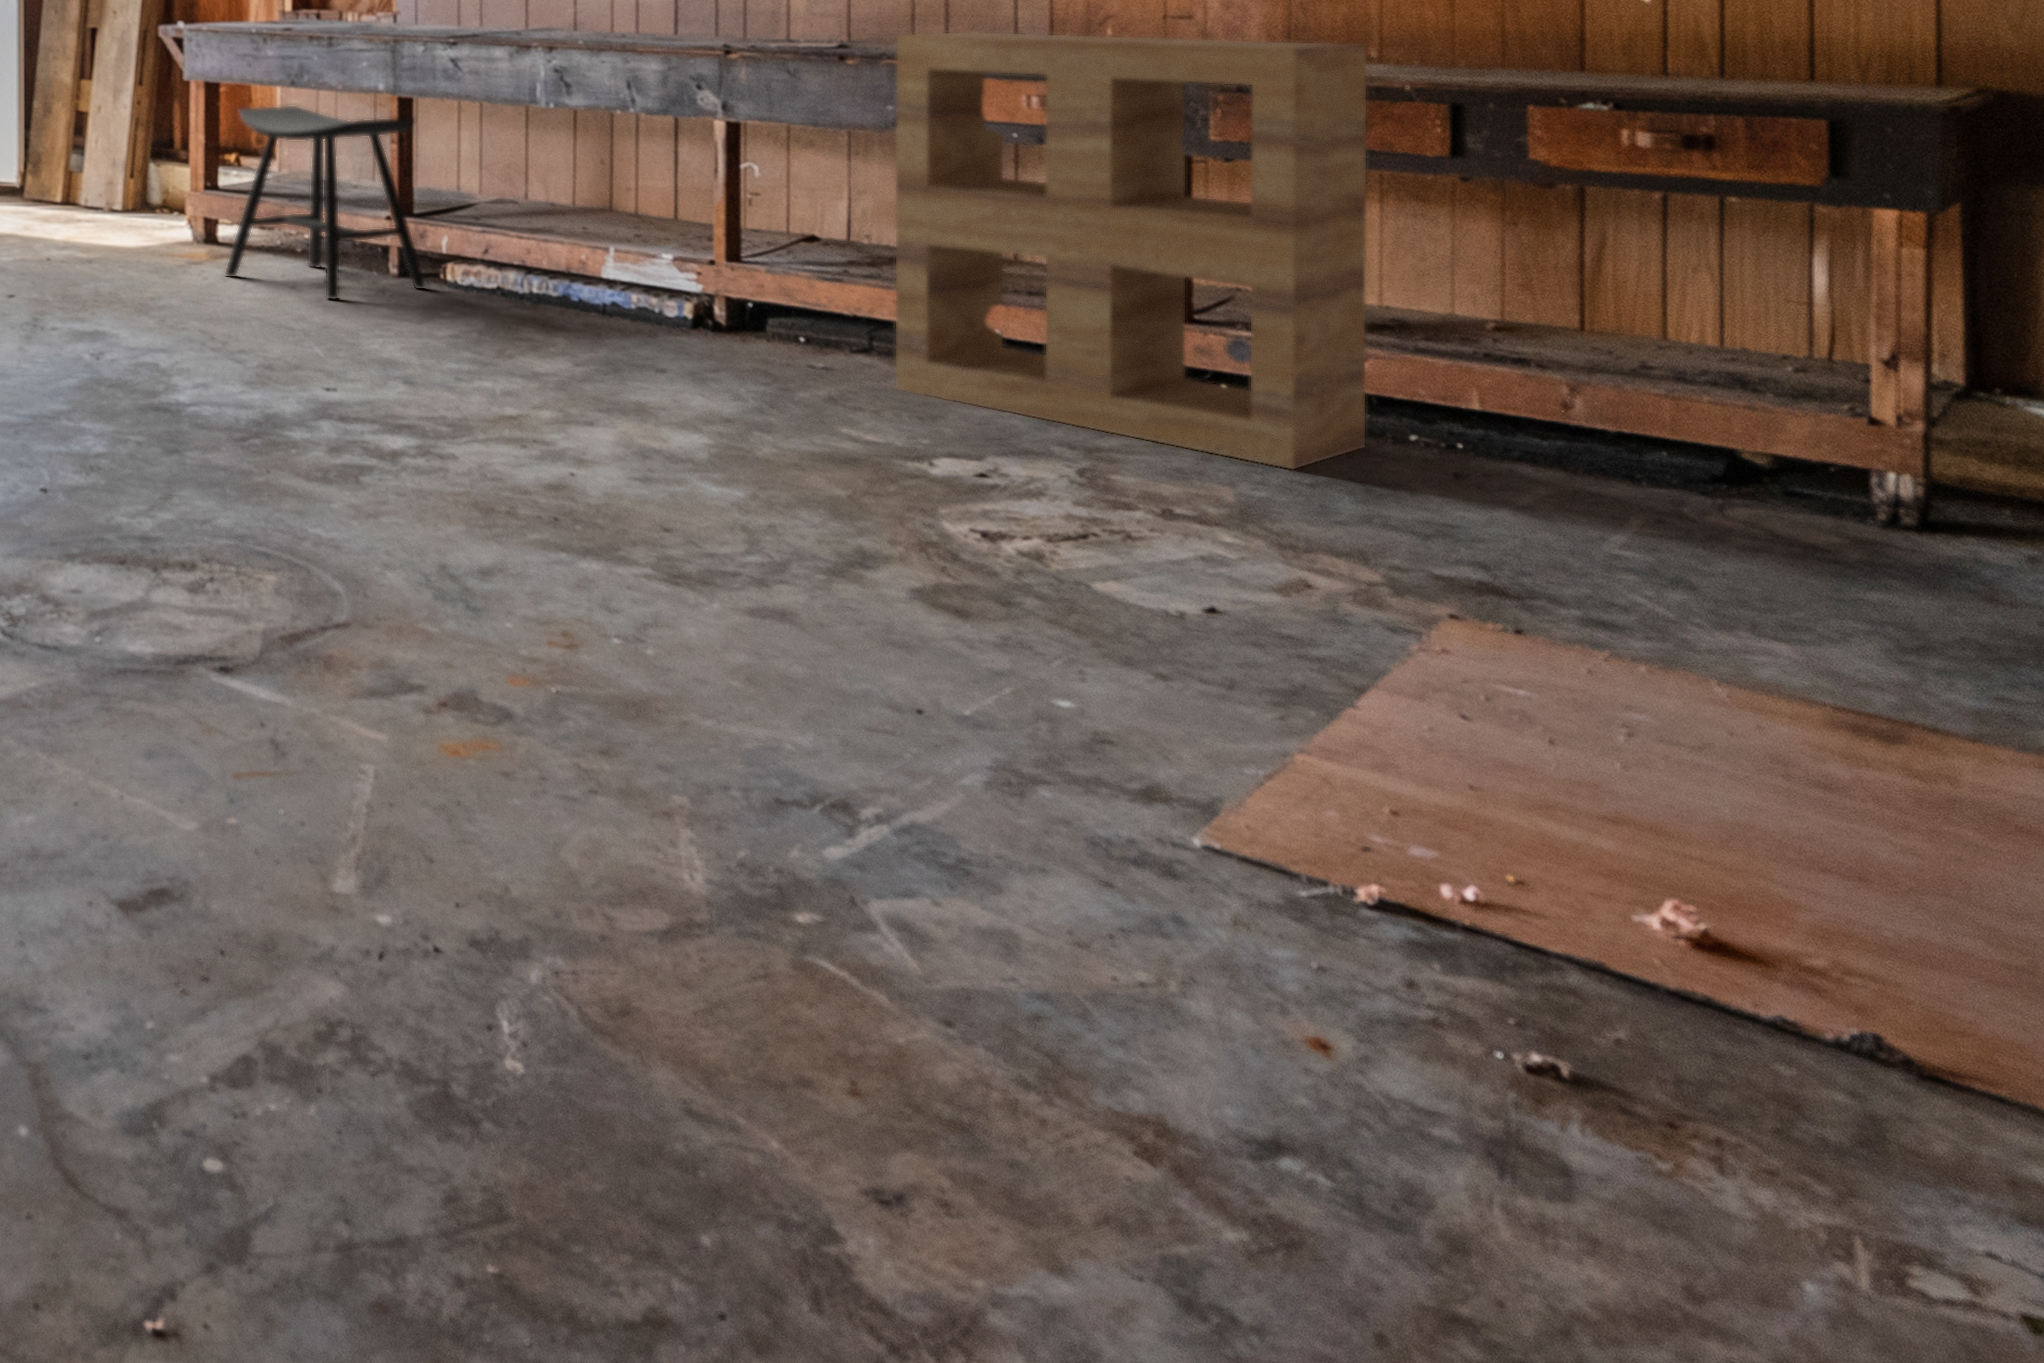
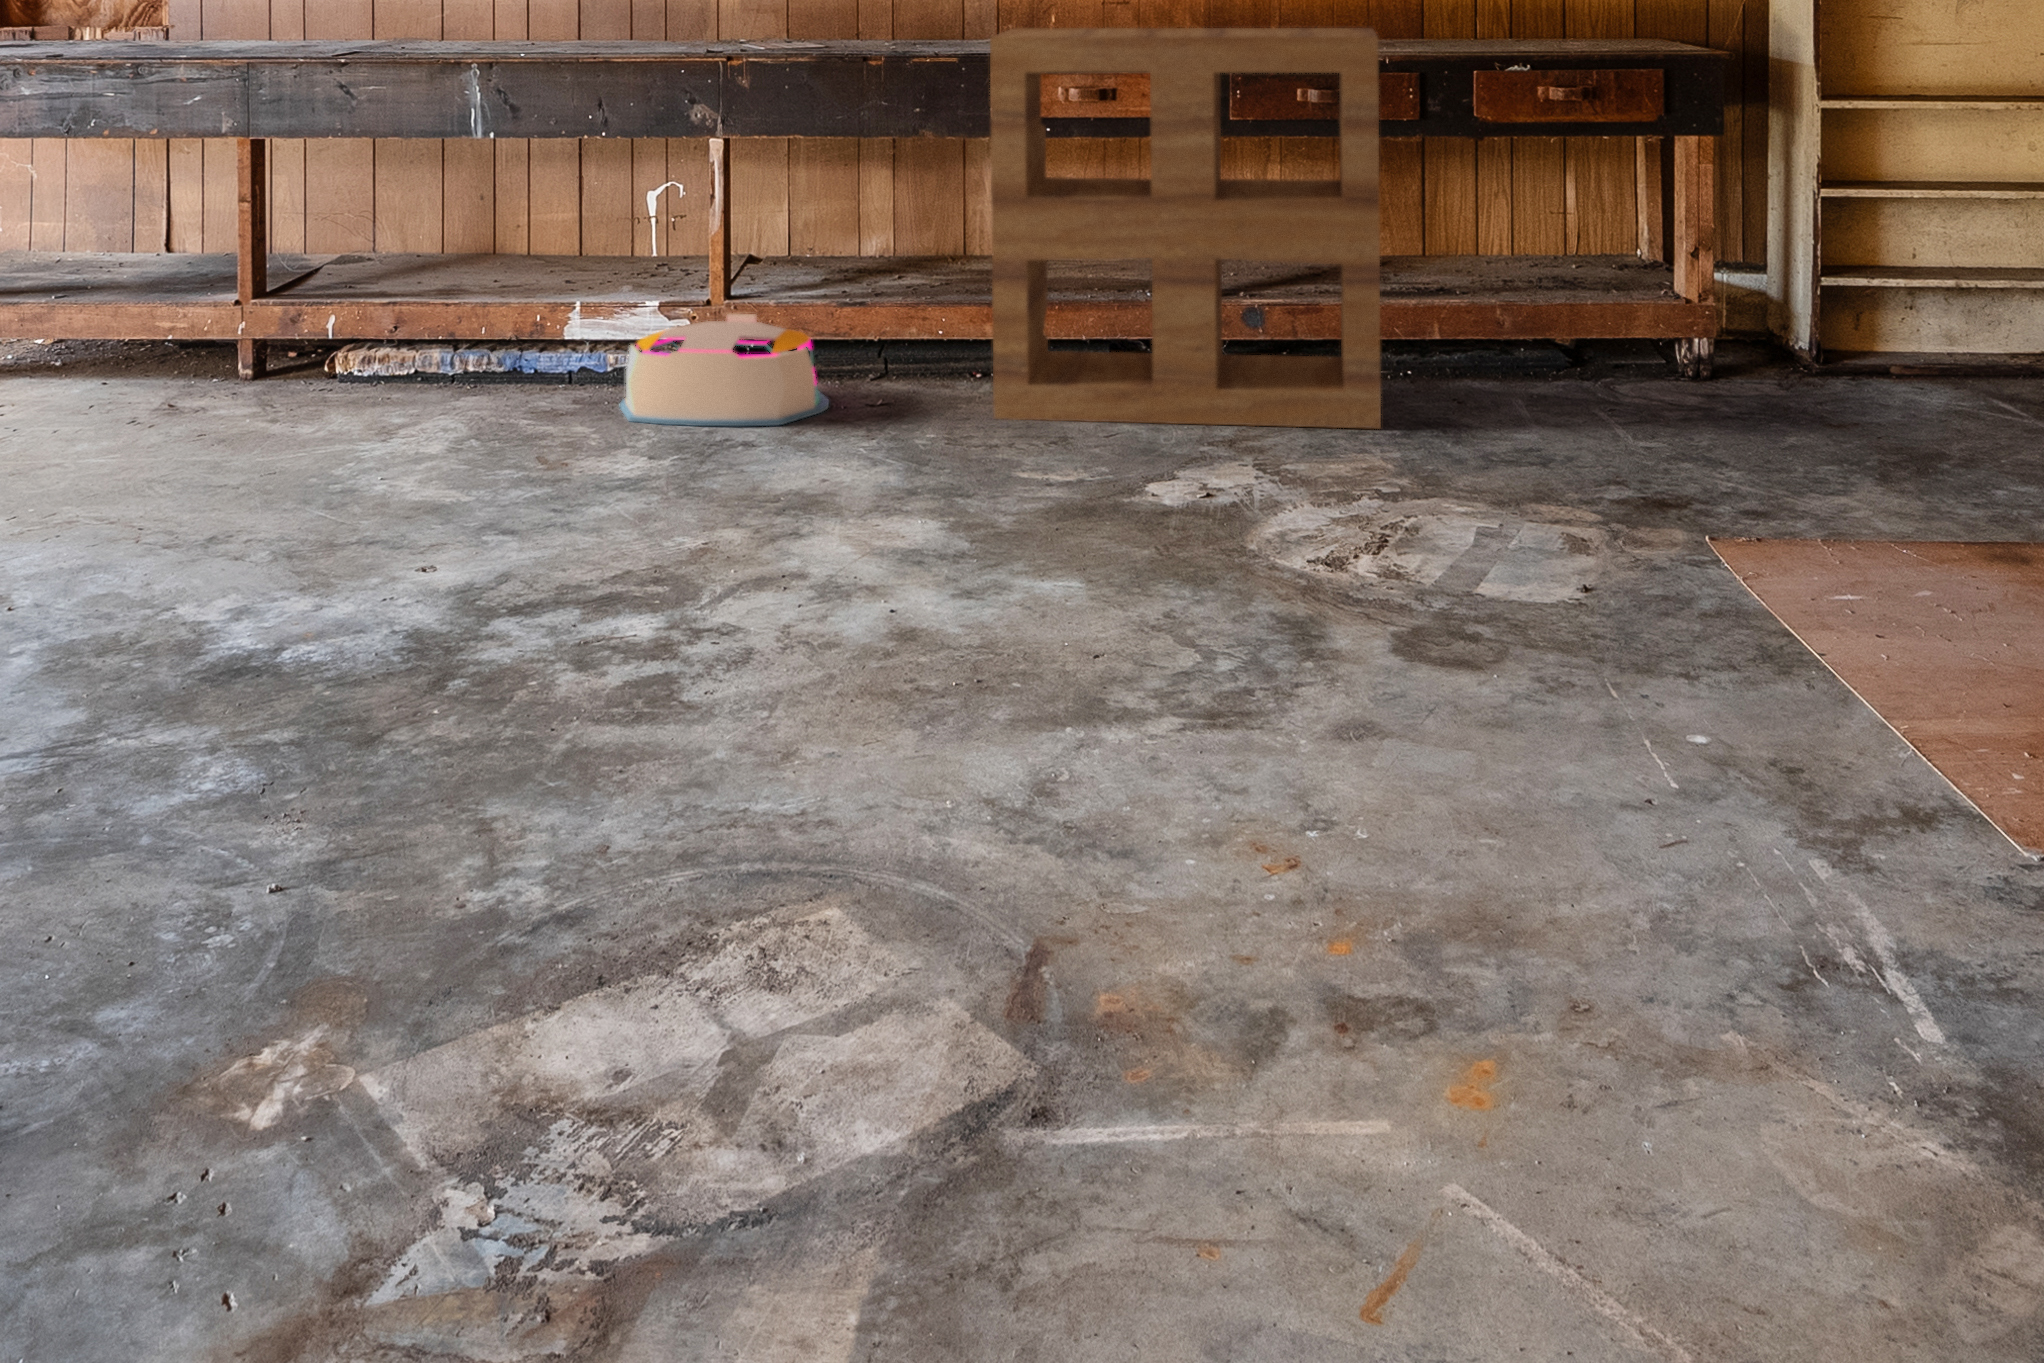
stool: present [226,106,425,299] -> none [23,169,337,440]
storage bin: none [595,268,773,359] -> present [620,314,829,426]

